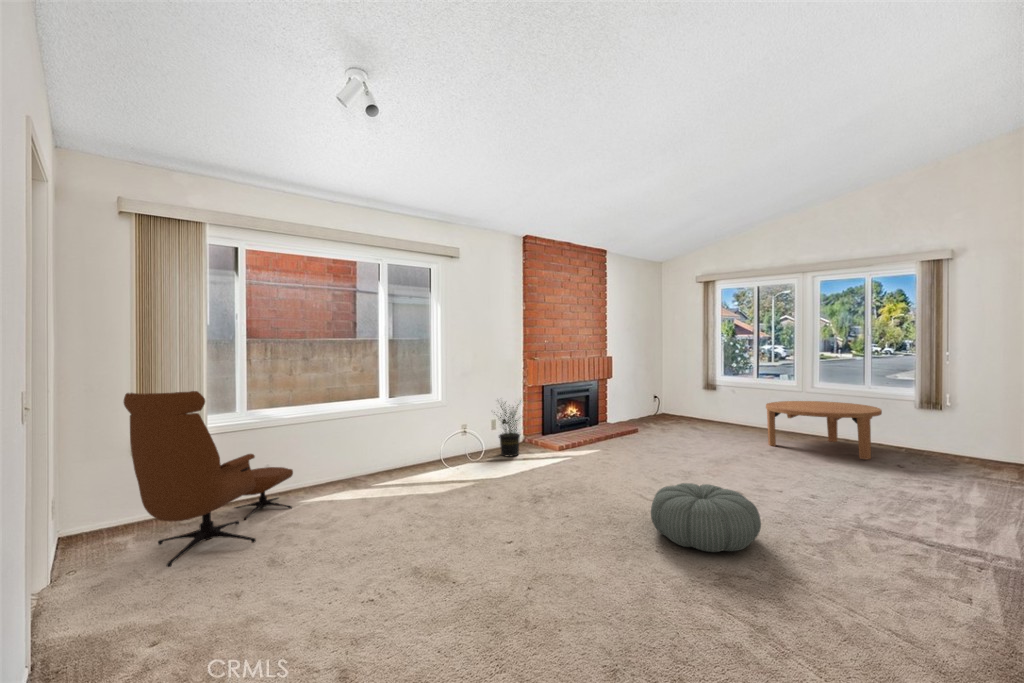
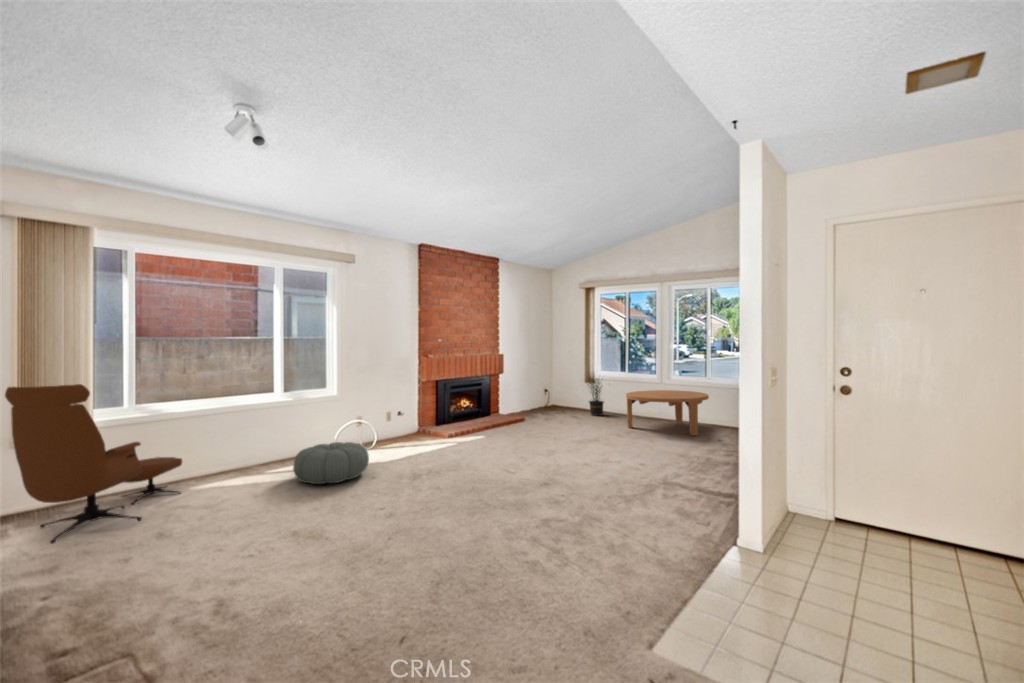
potted plant: present [494,402,520,456] -> present [589,383,604,416]
pouf: present [651,483,761,552] -> present [293,442,369,484]

